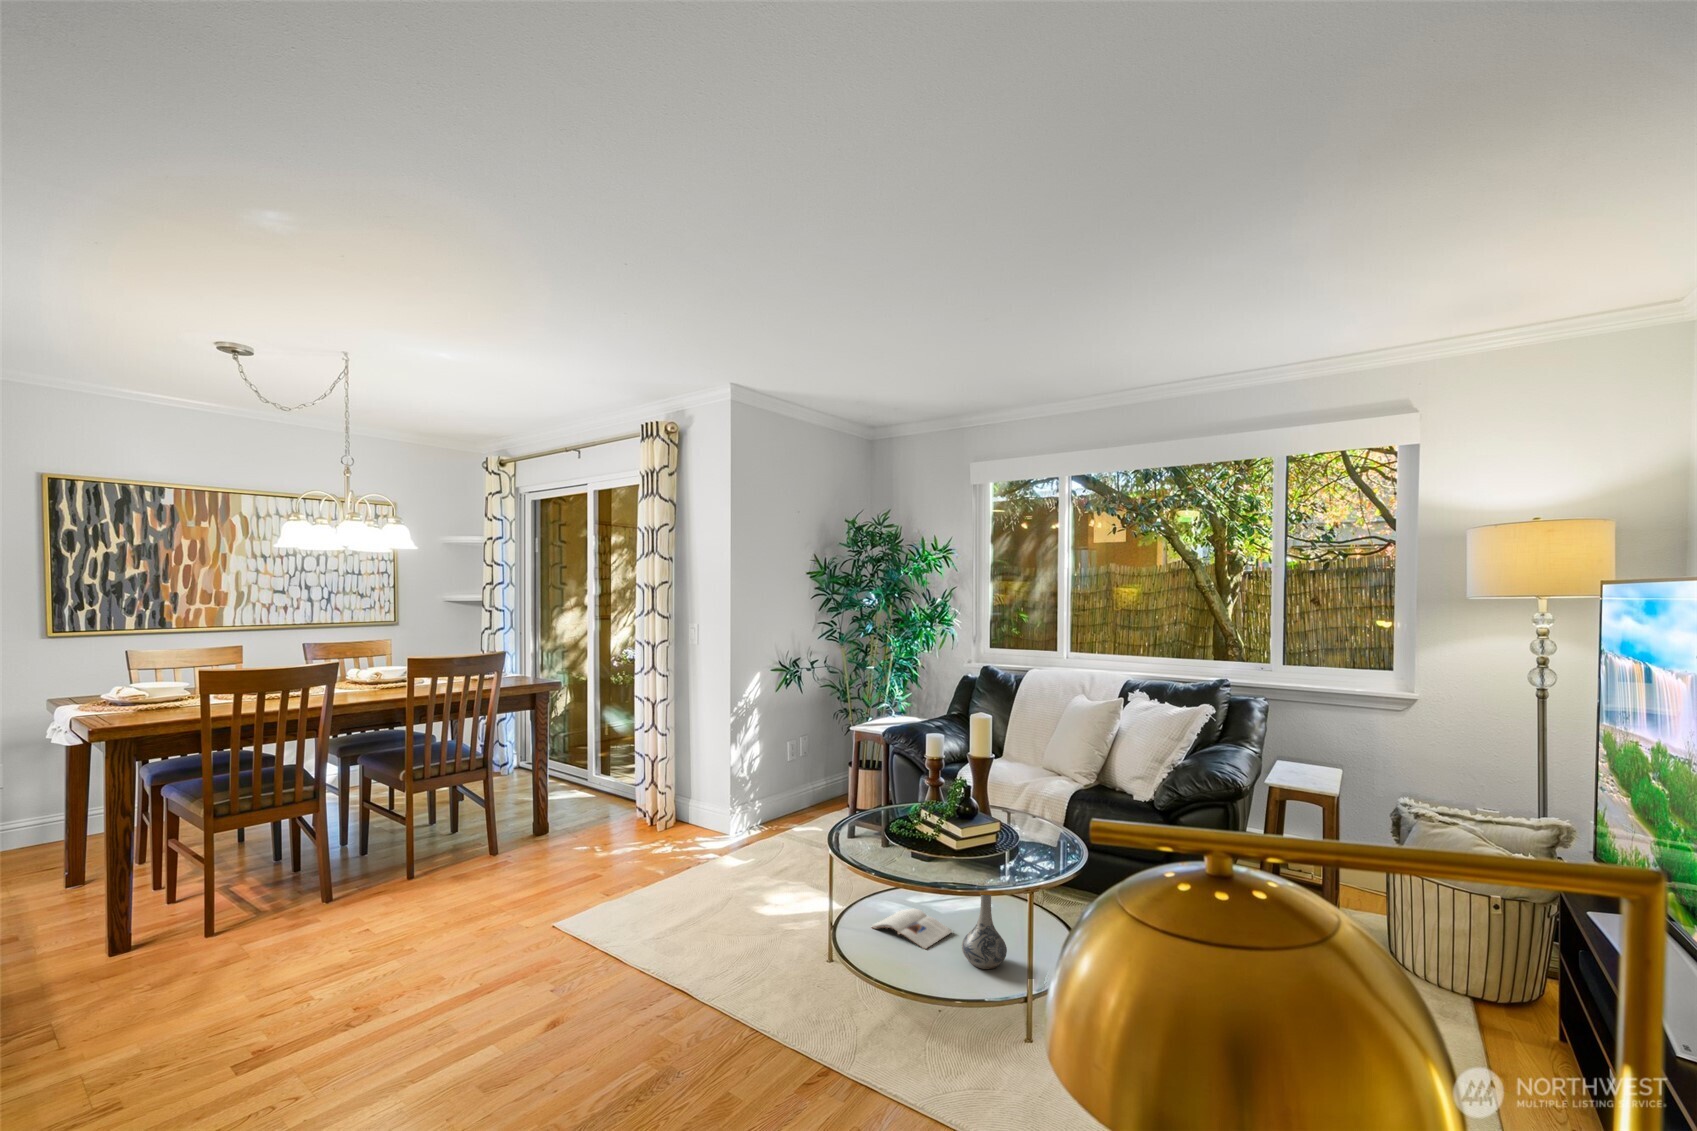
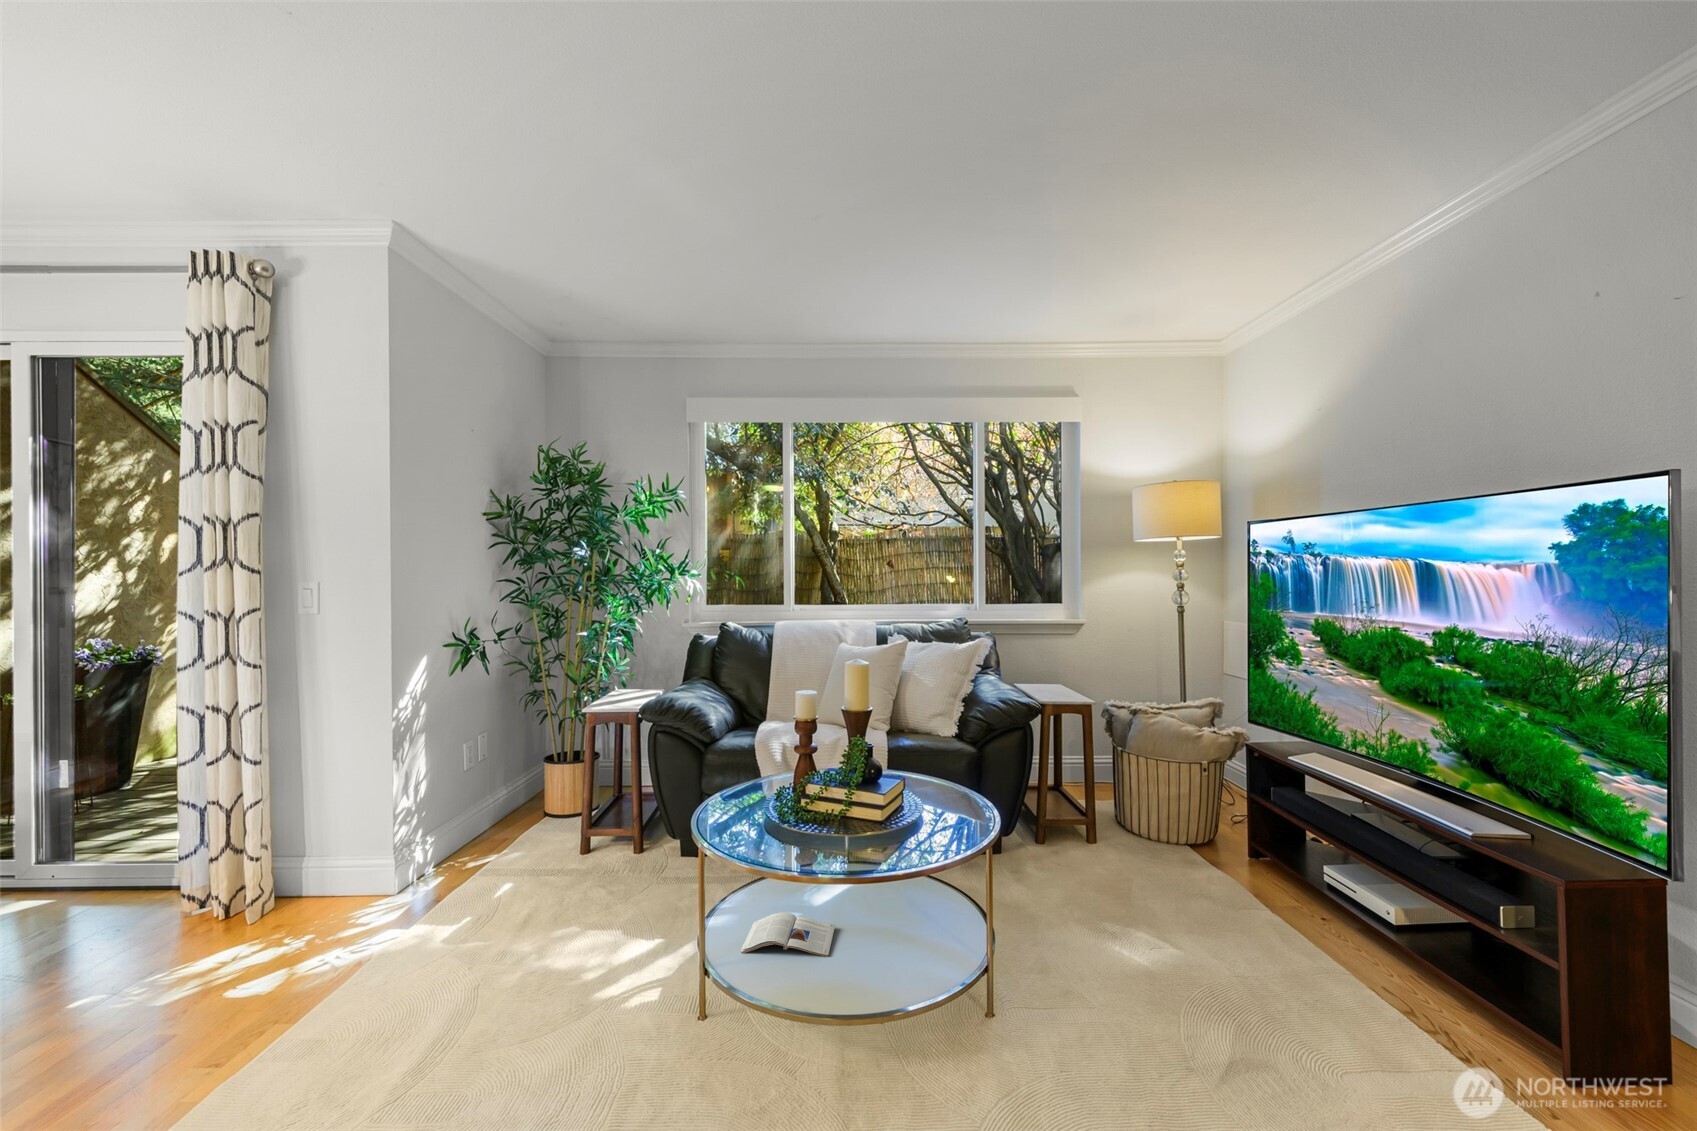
decorative vase: present [962,895,1007,969] -> none [874,862,928,956]

